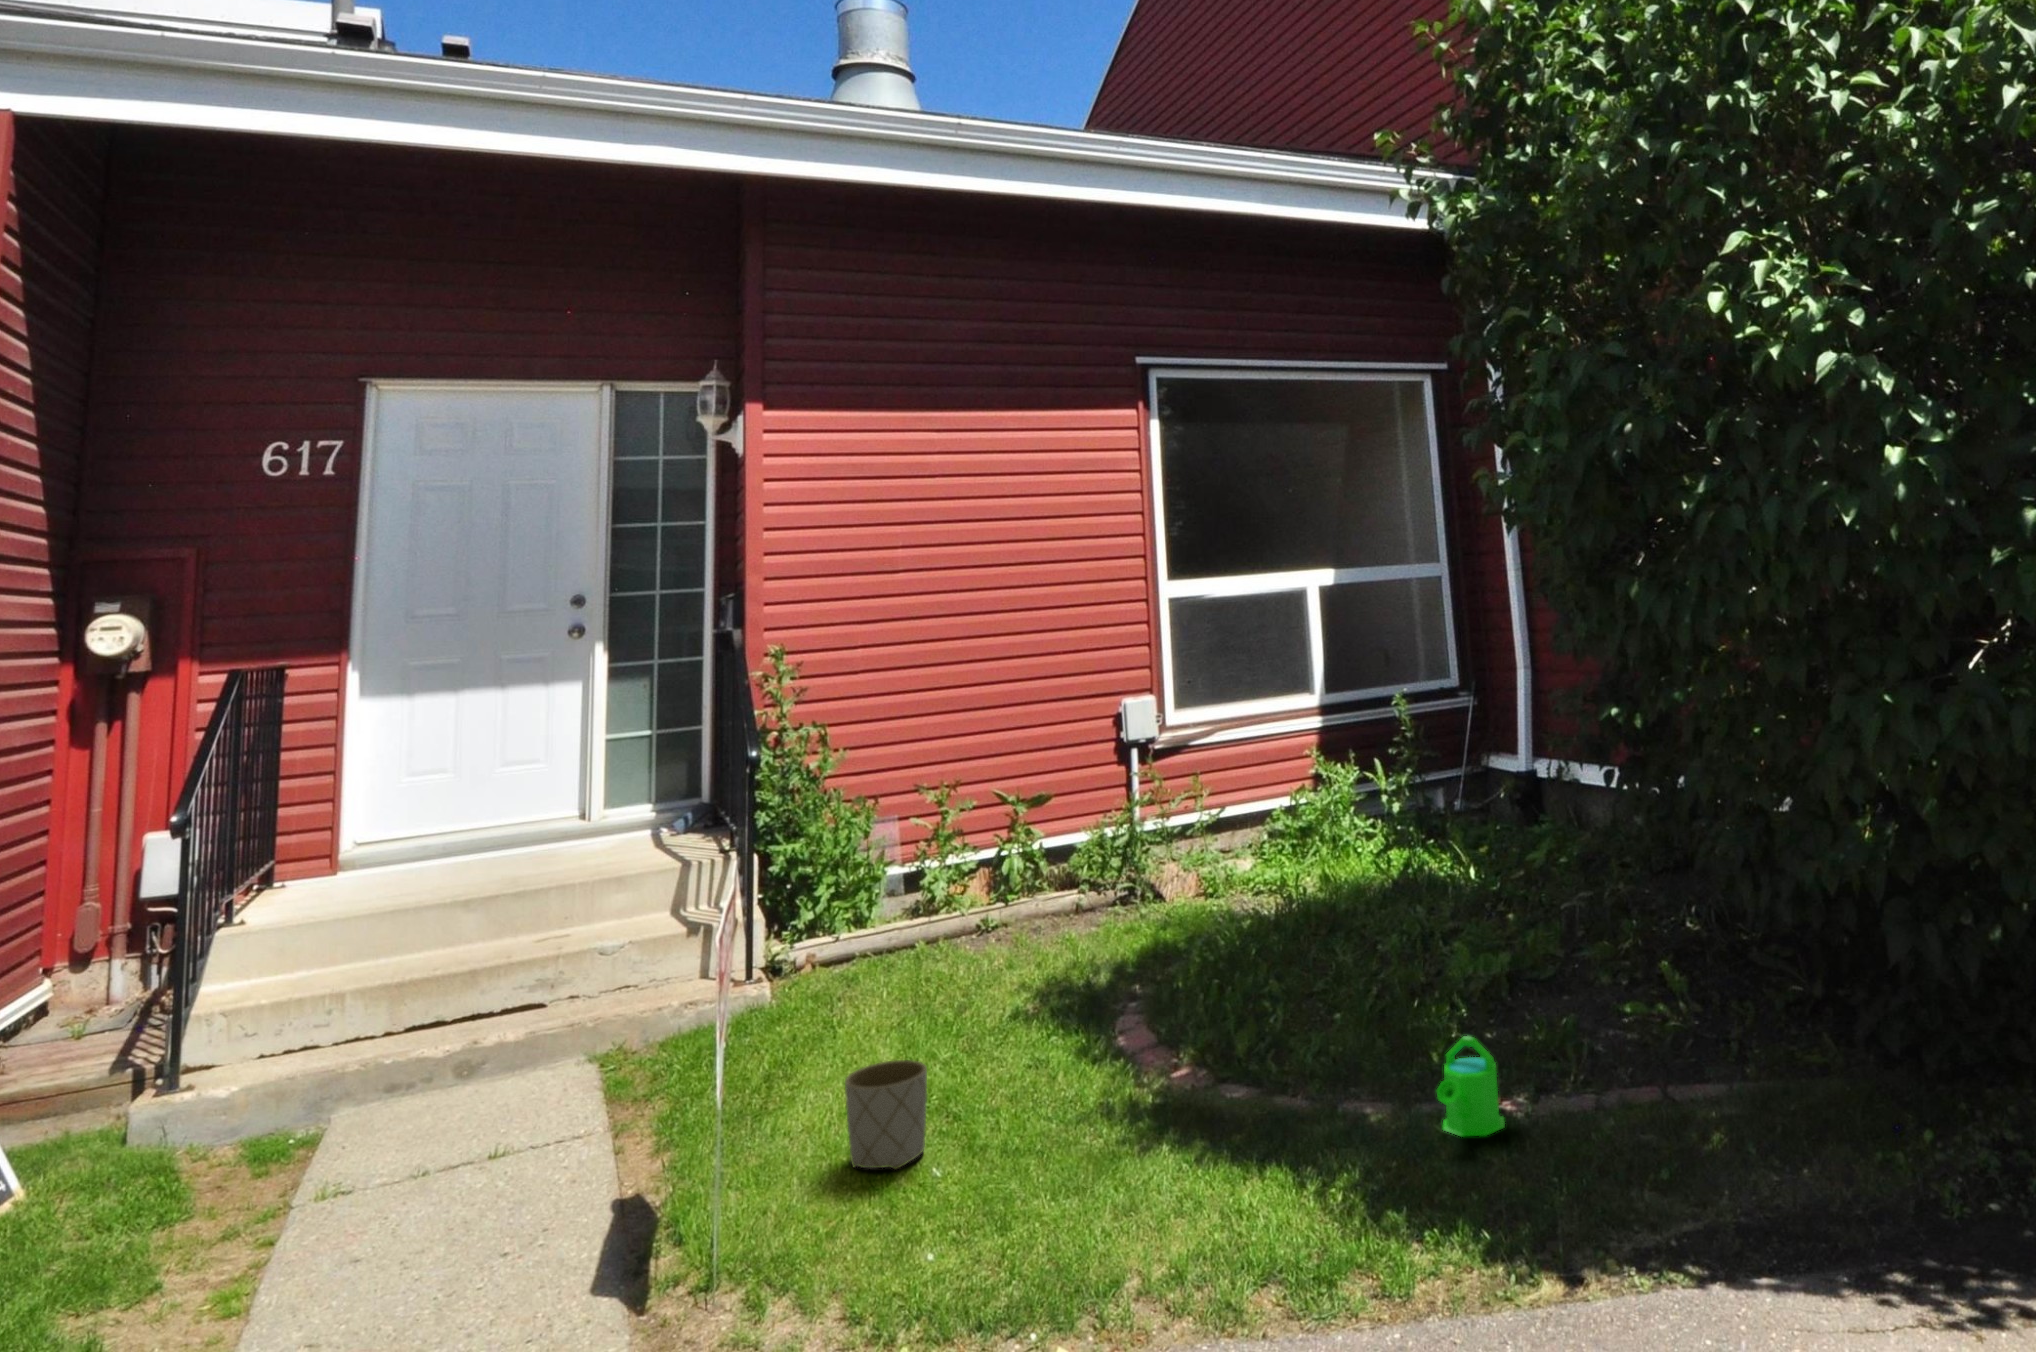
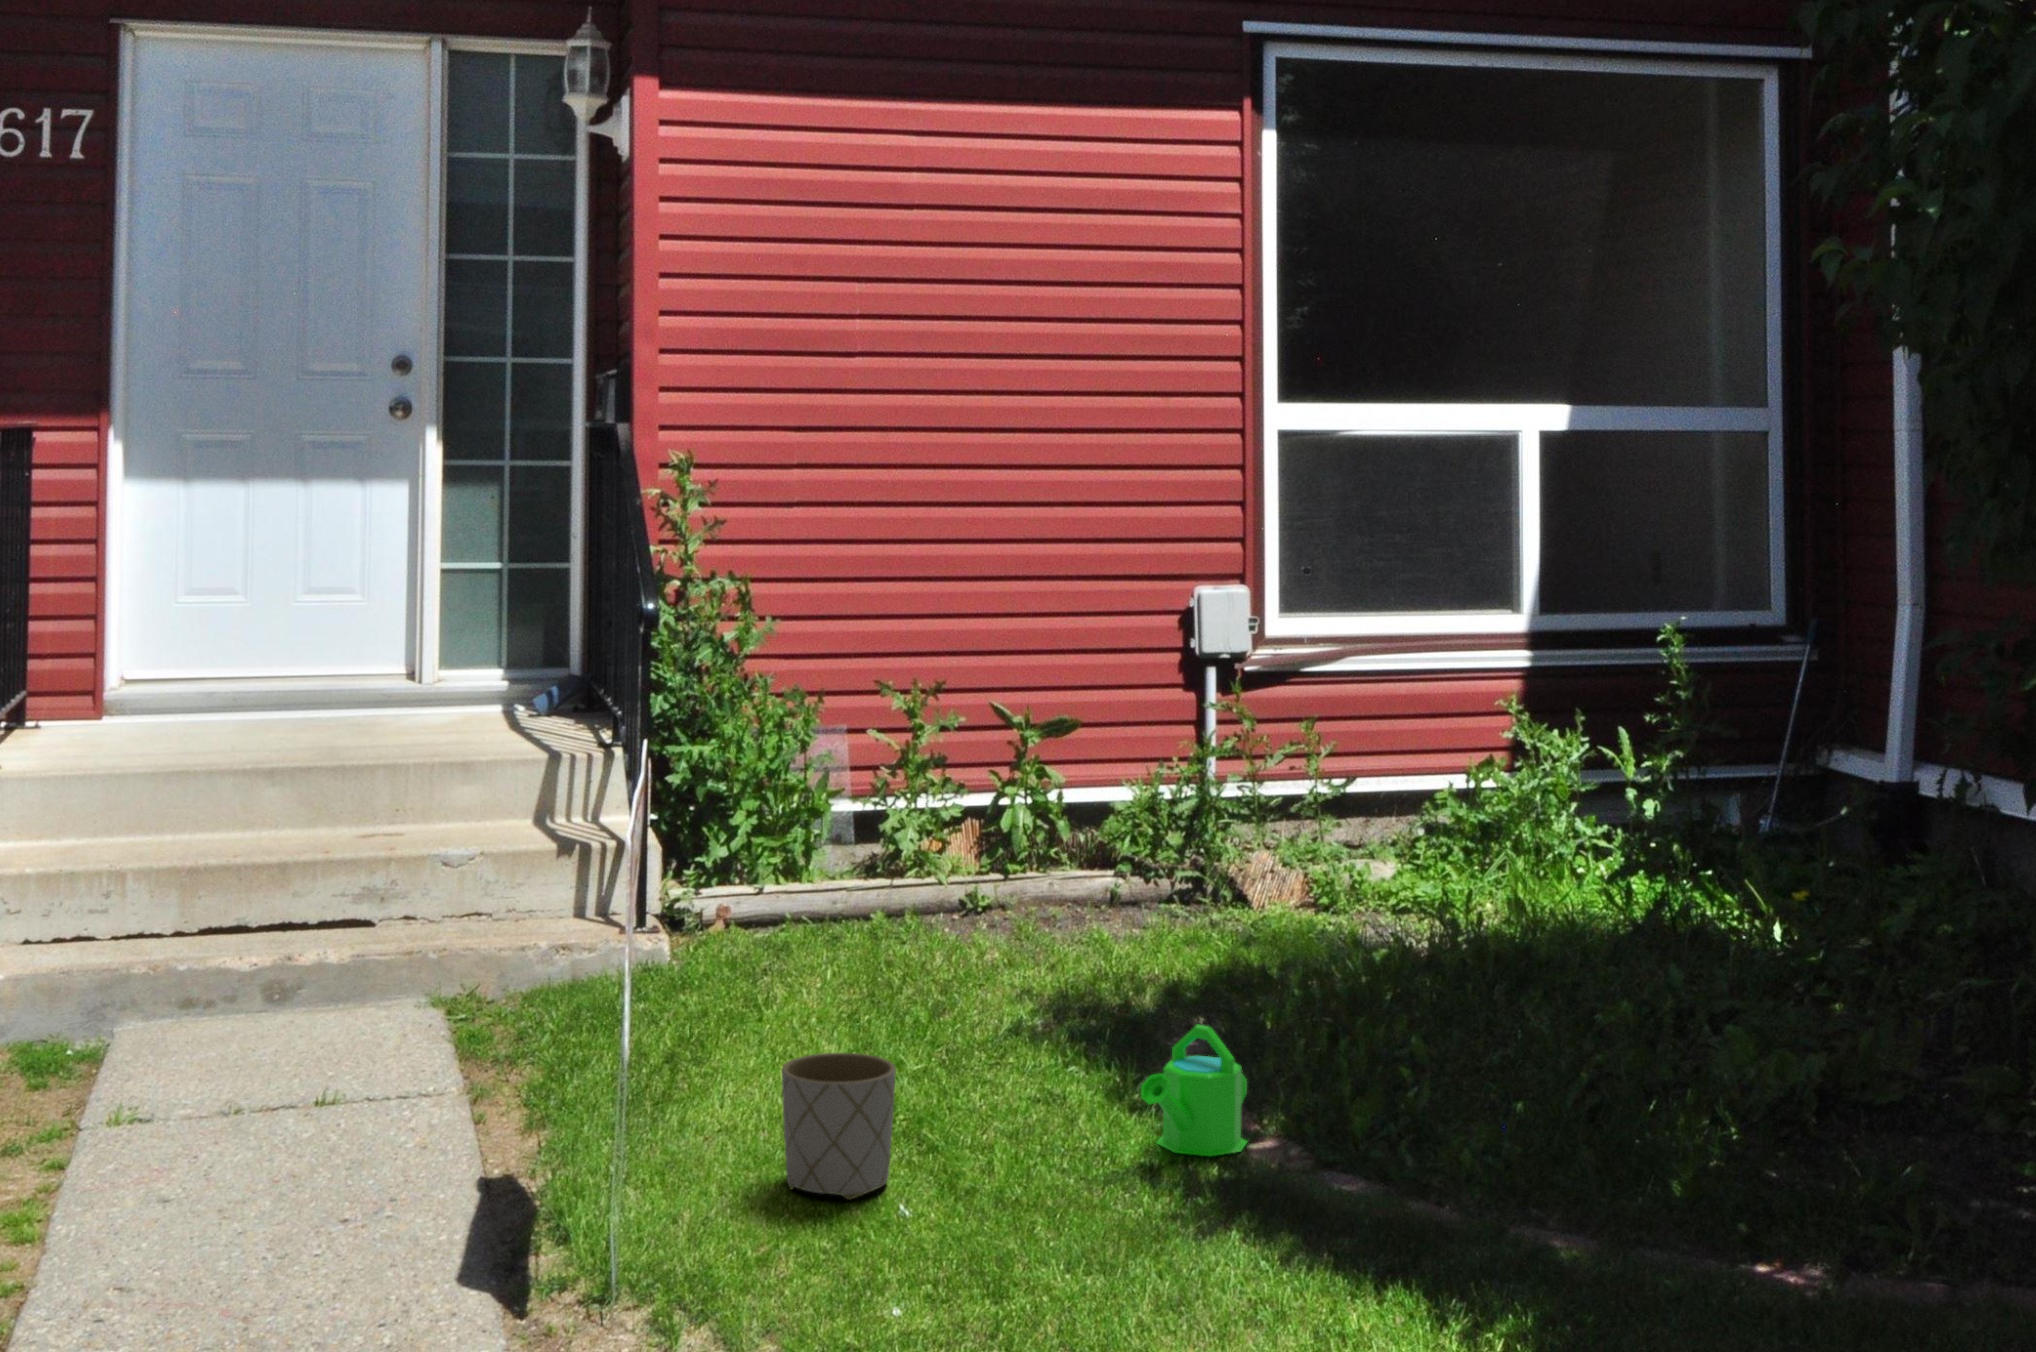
watering can: present [1437,1036,1505,1136] -> present [1141,1025,1247,1156]

